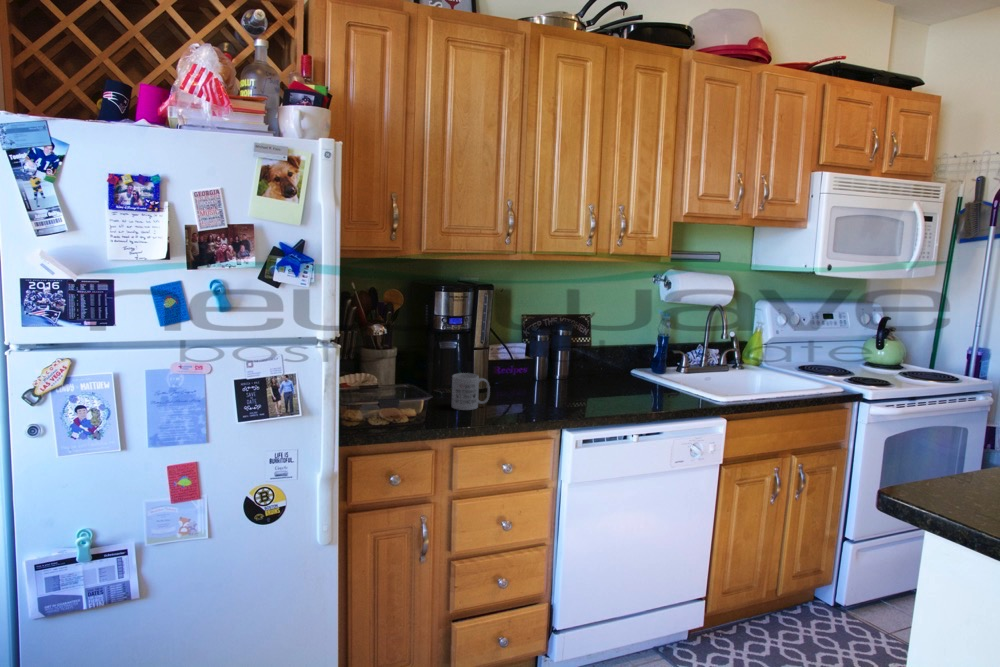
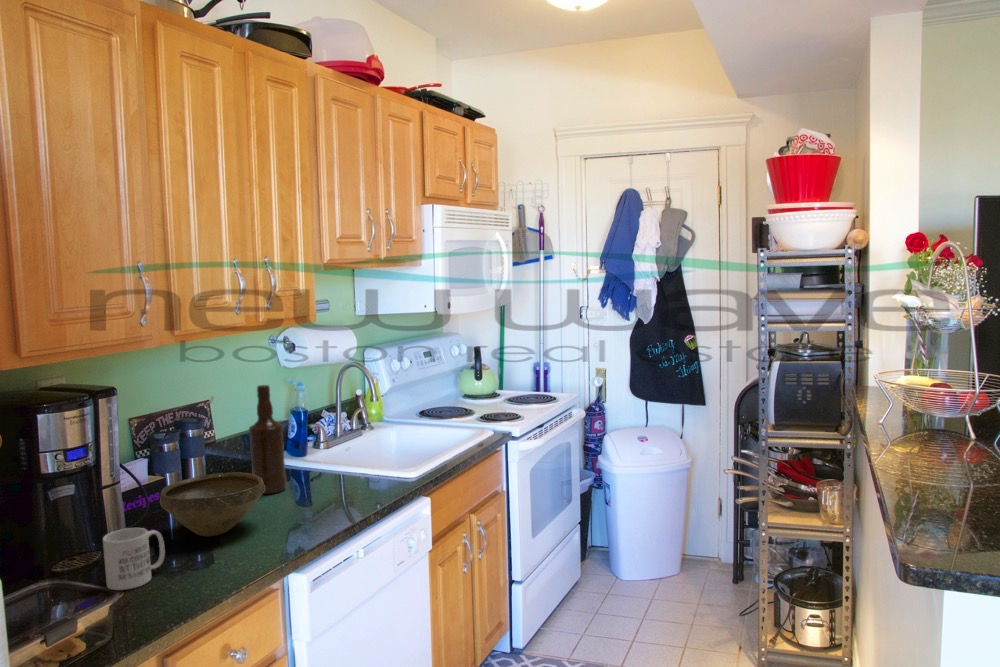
bottle: none [595,305,623,388] -> present [249,385,287,494]
bowl: none [508,359,579,399] -> present [159,472,265,536]

